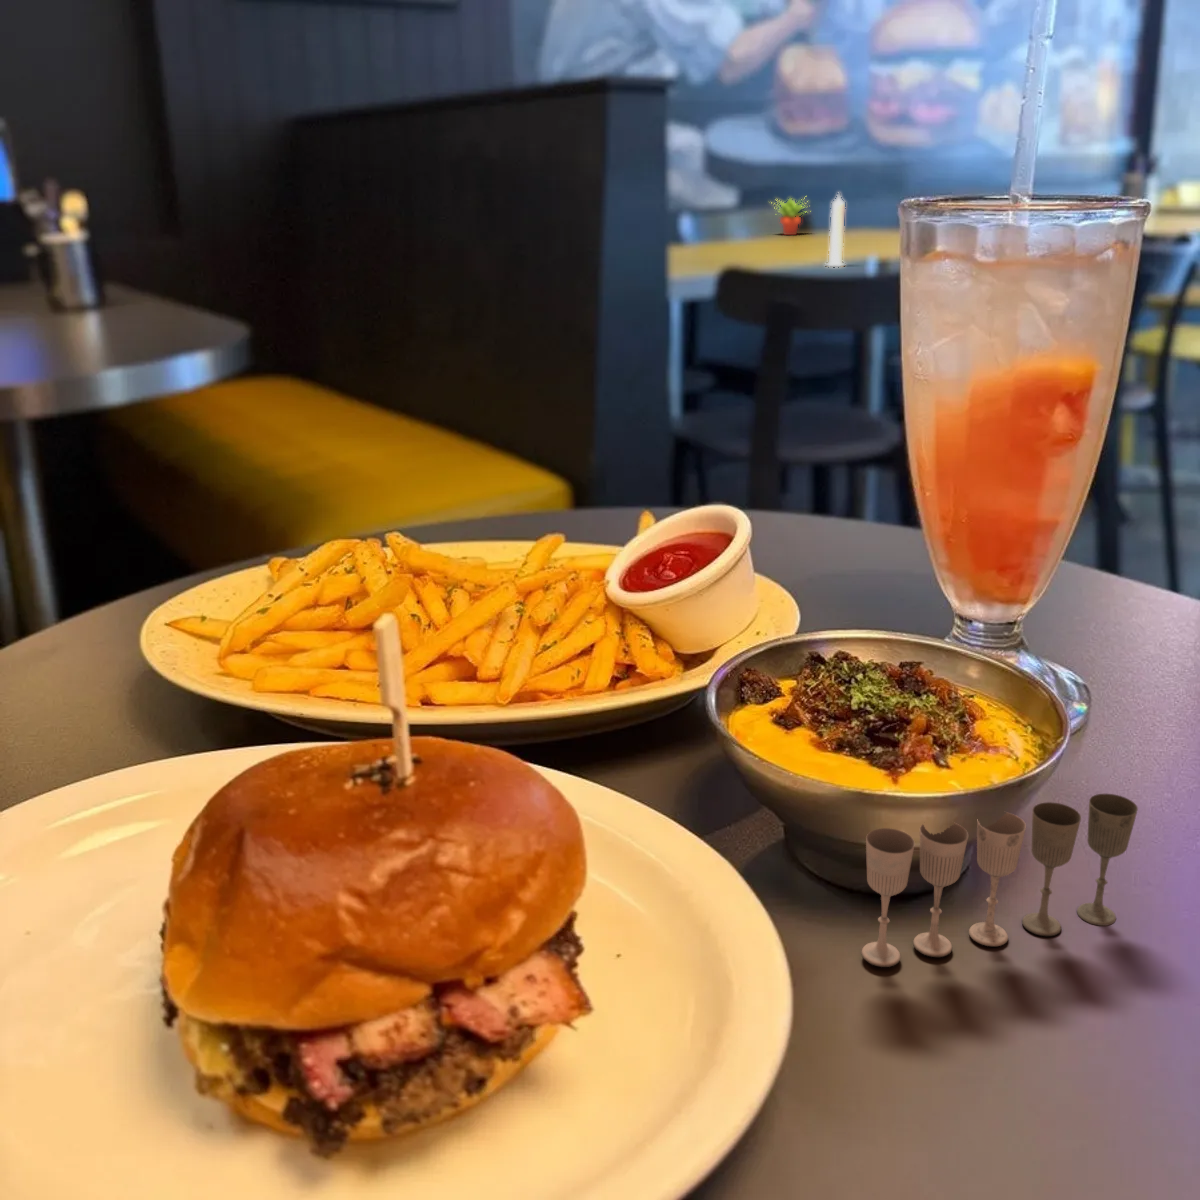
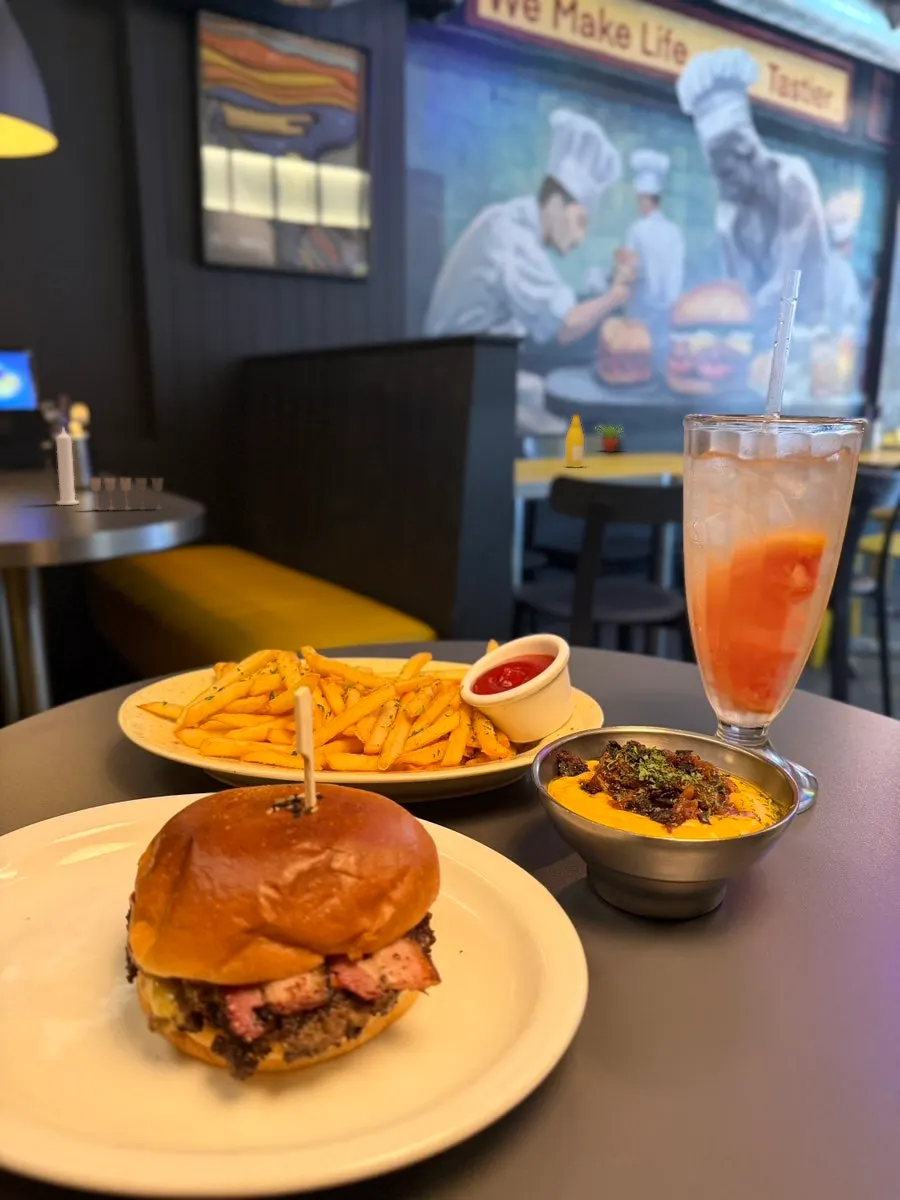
bottle: none [731,183,757,259] -> present [564,413,584,468]
candle: present [827,196,845,267] -> present [57,428,79,505]
wine glass: present [861,794,1138,967] -> present [90,477,163,510]

